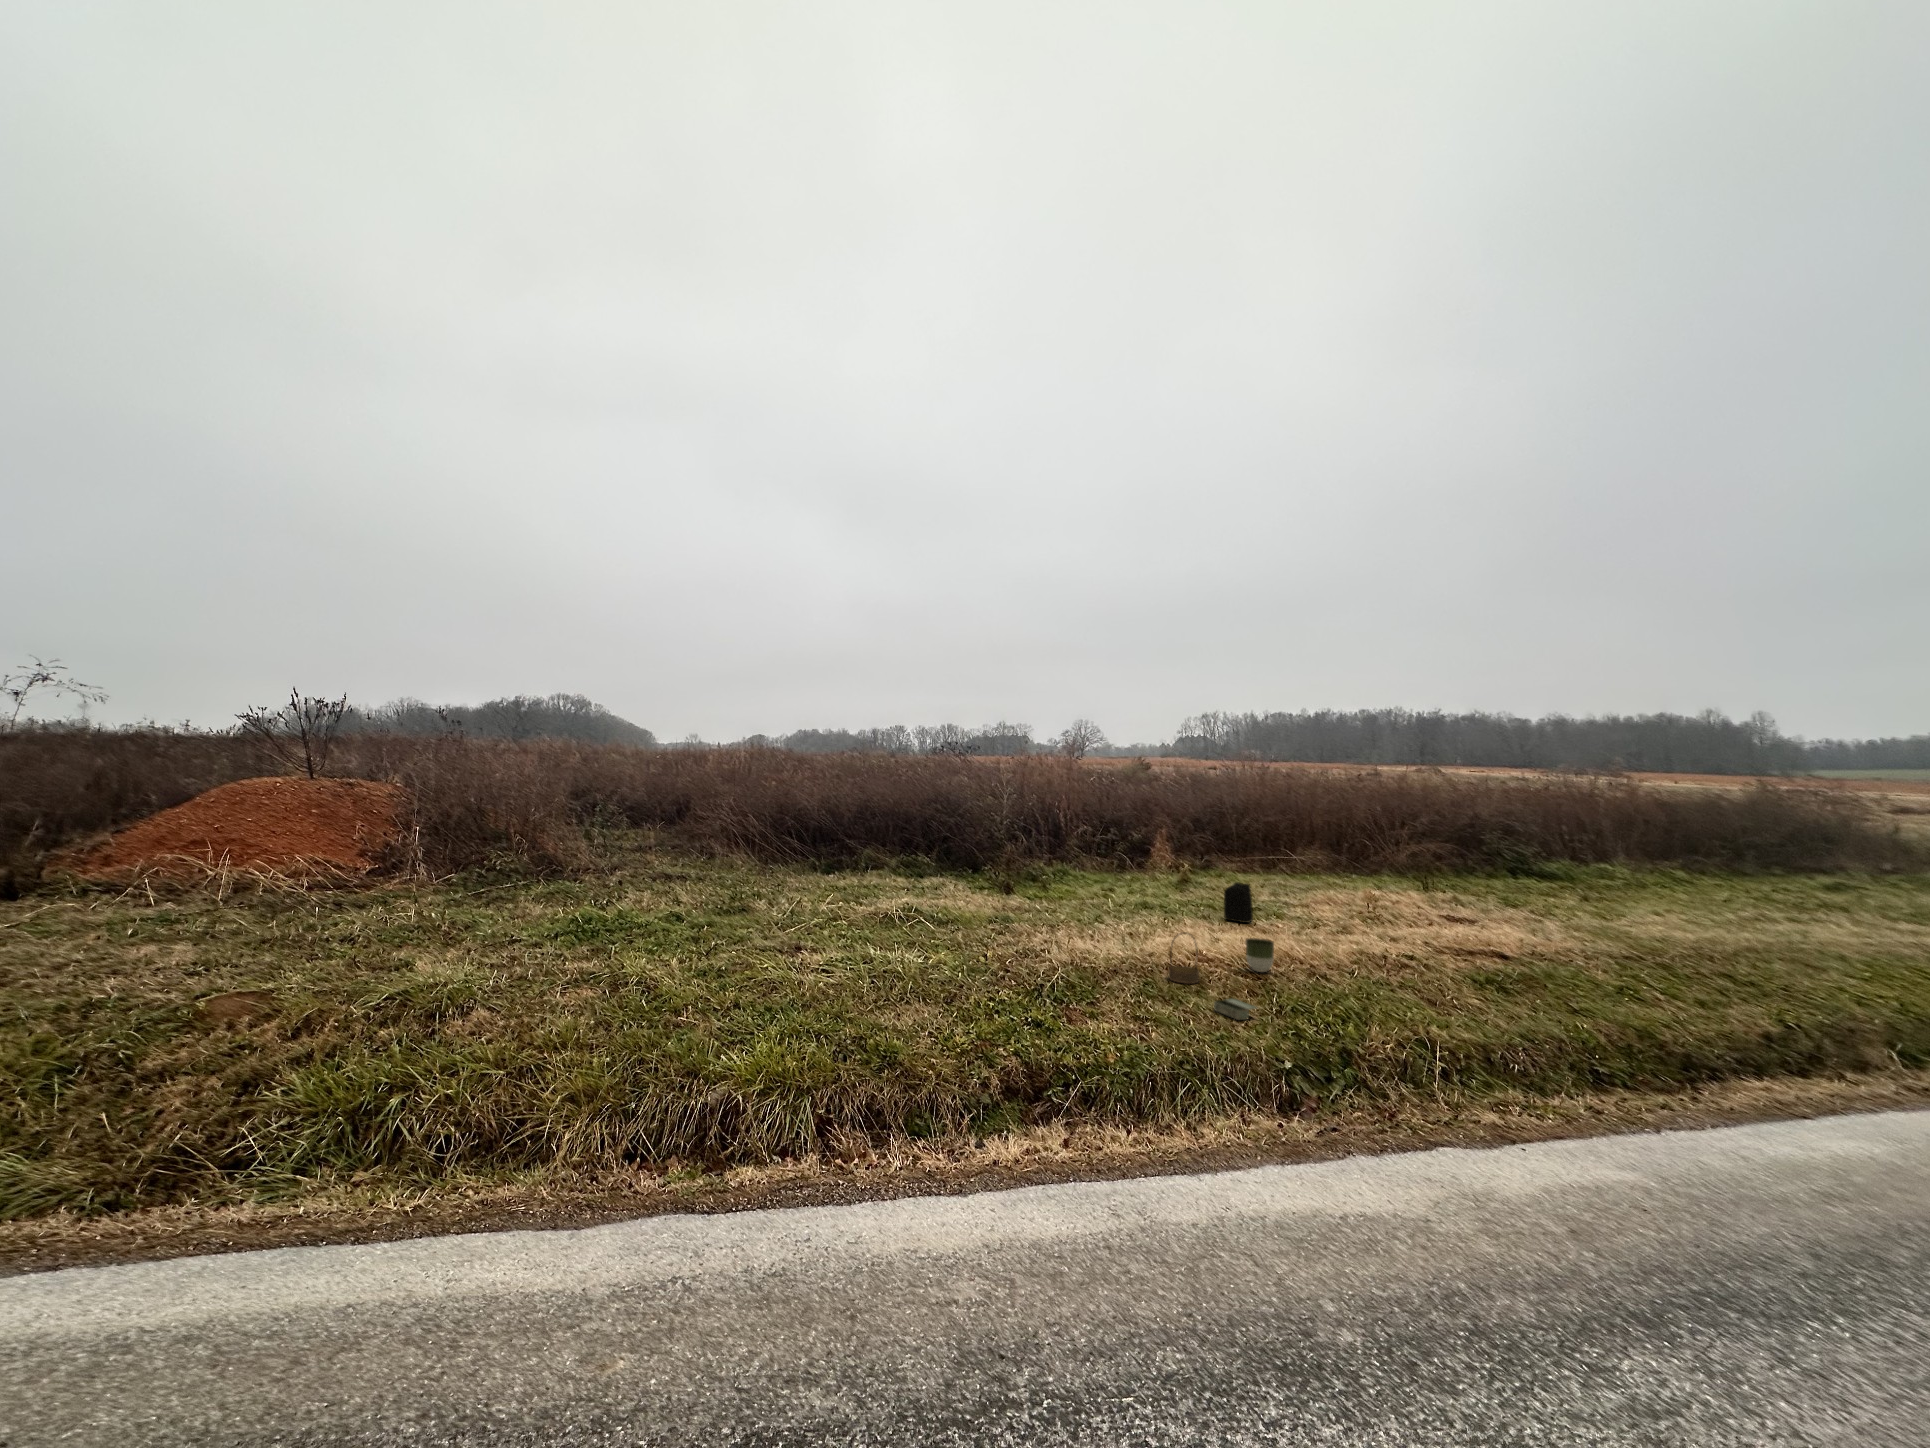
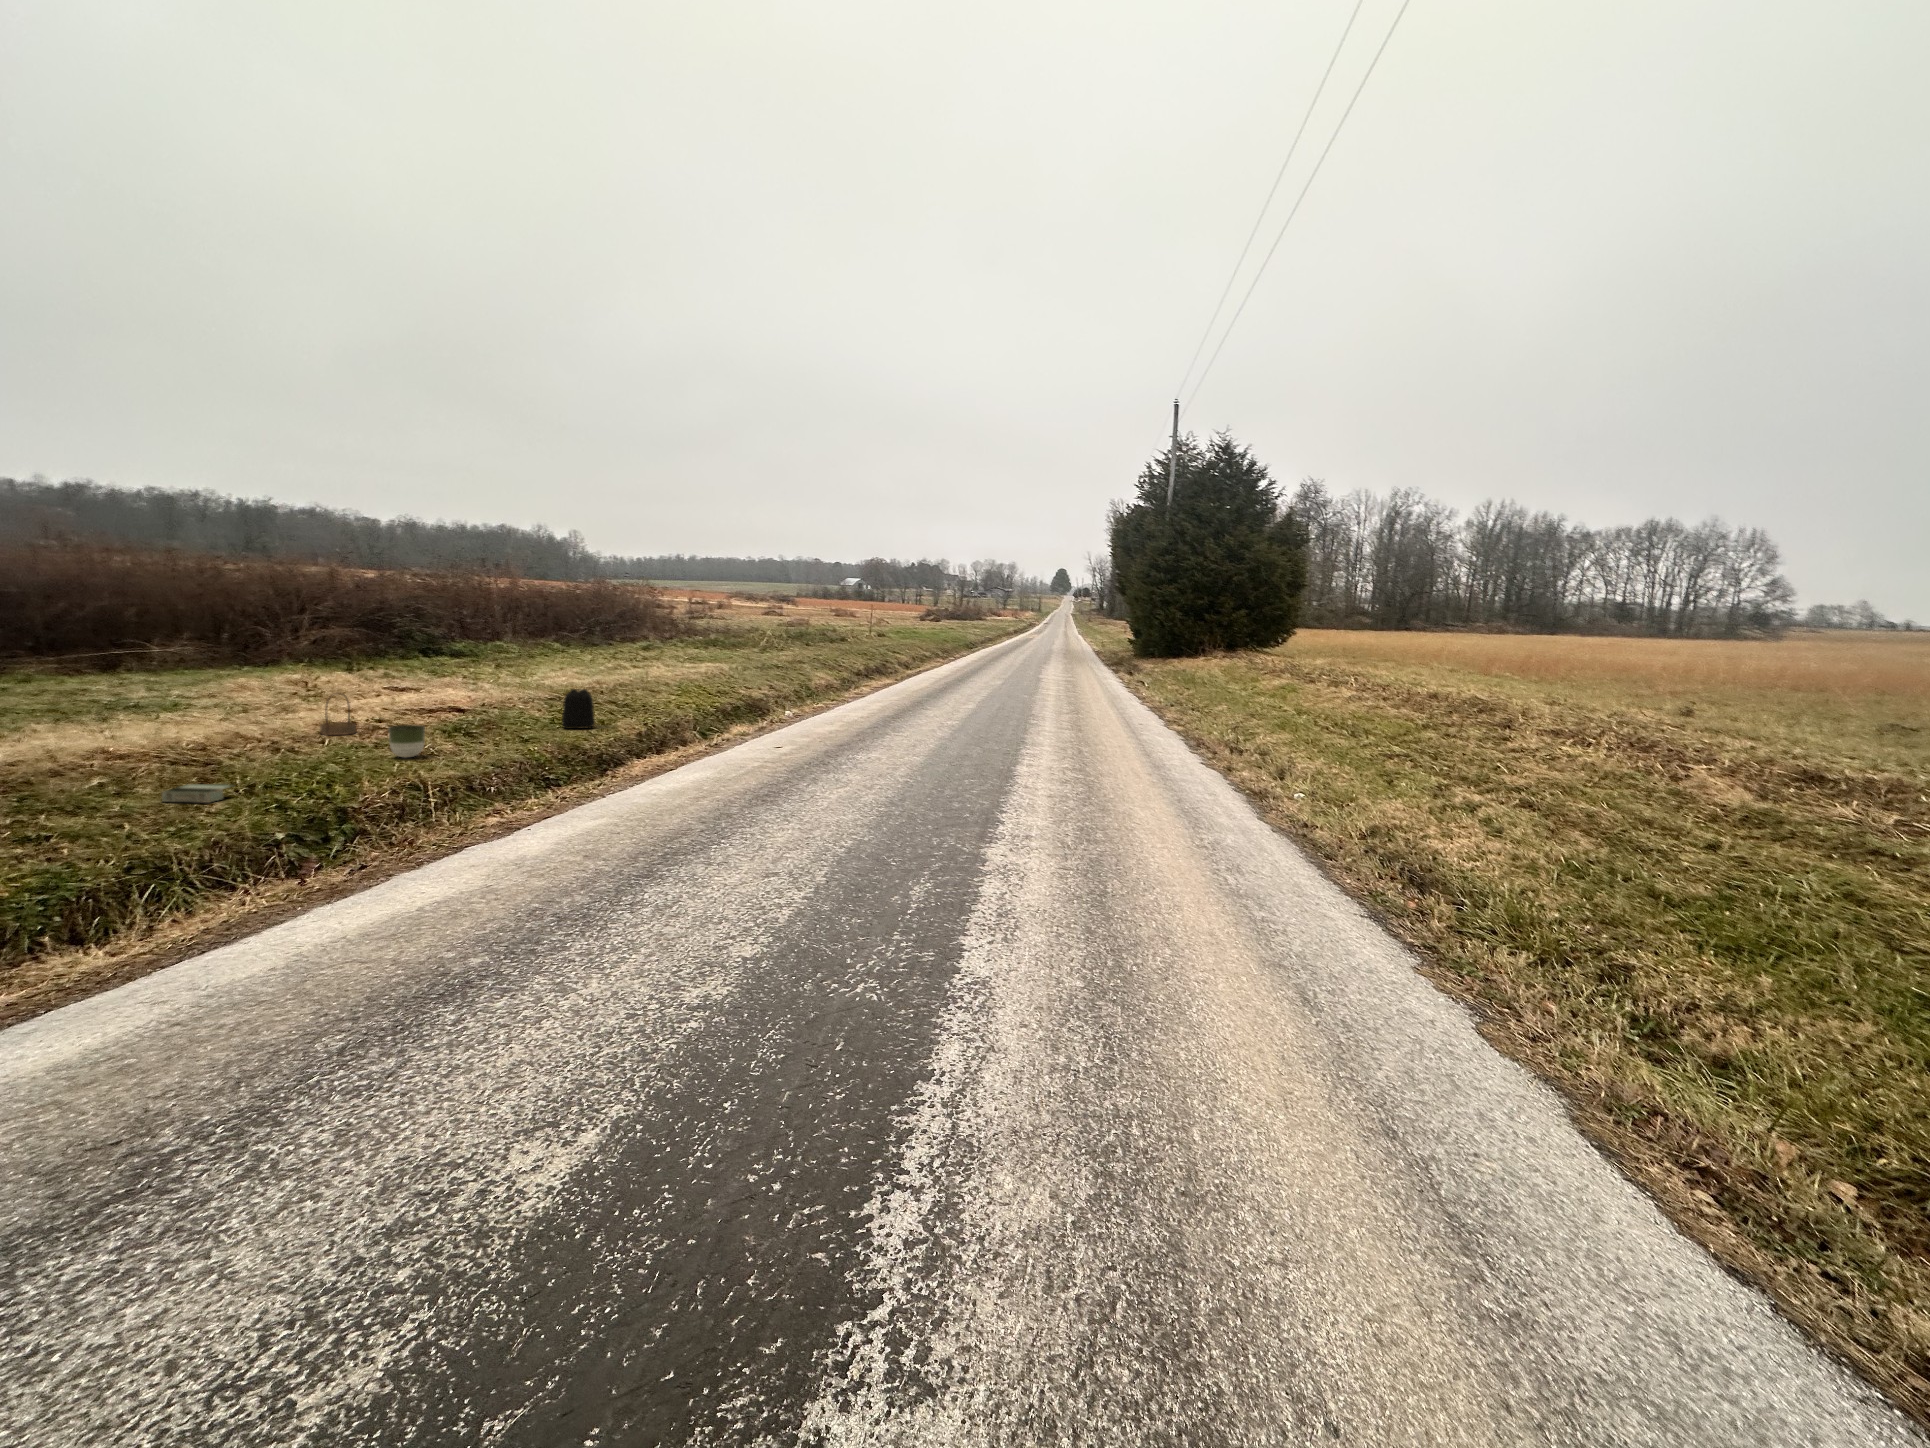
backpack: present [1224,882,1253,923] -> present [562,689,595,729]
basket: present [1169,932,1199,984] -> present [320,695,356,735]
planter: present [1245,938,1274,972] -> present [388,725,425,757]

